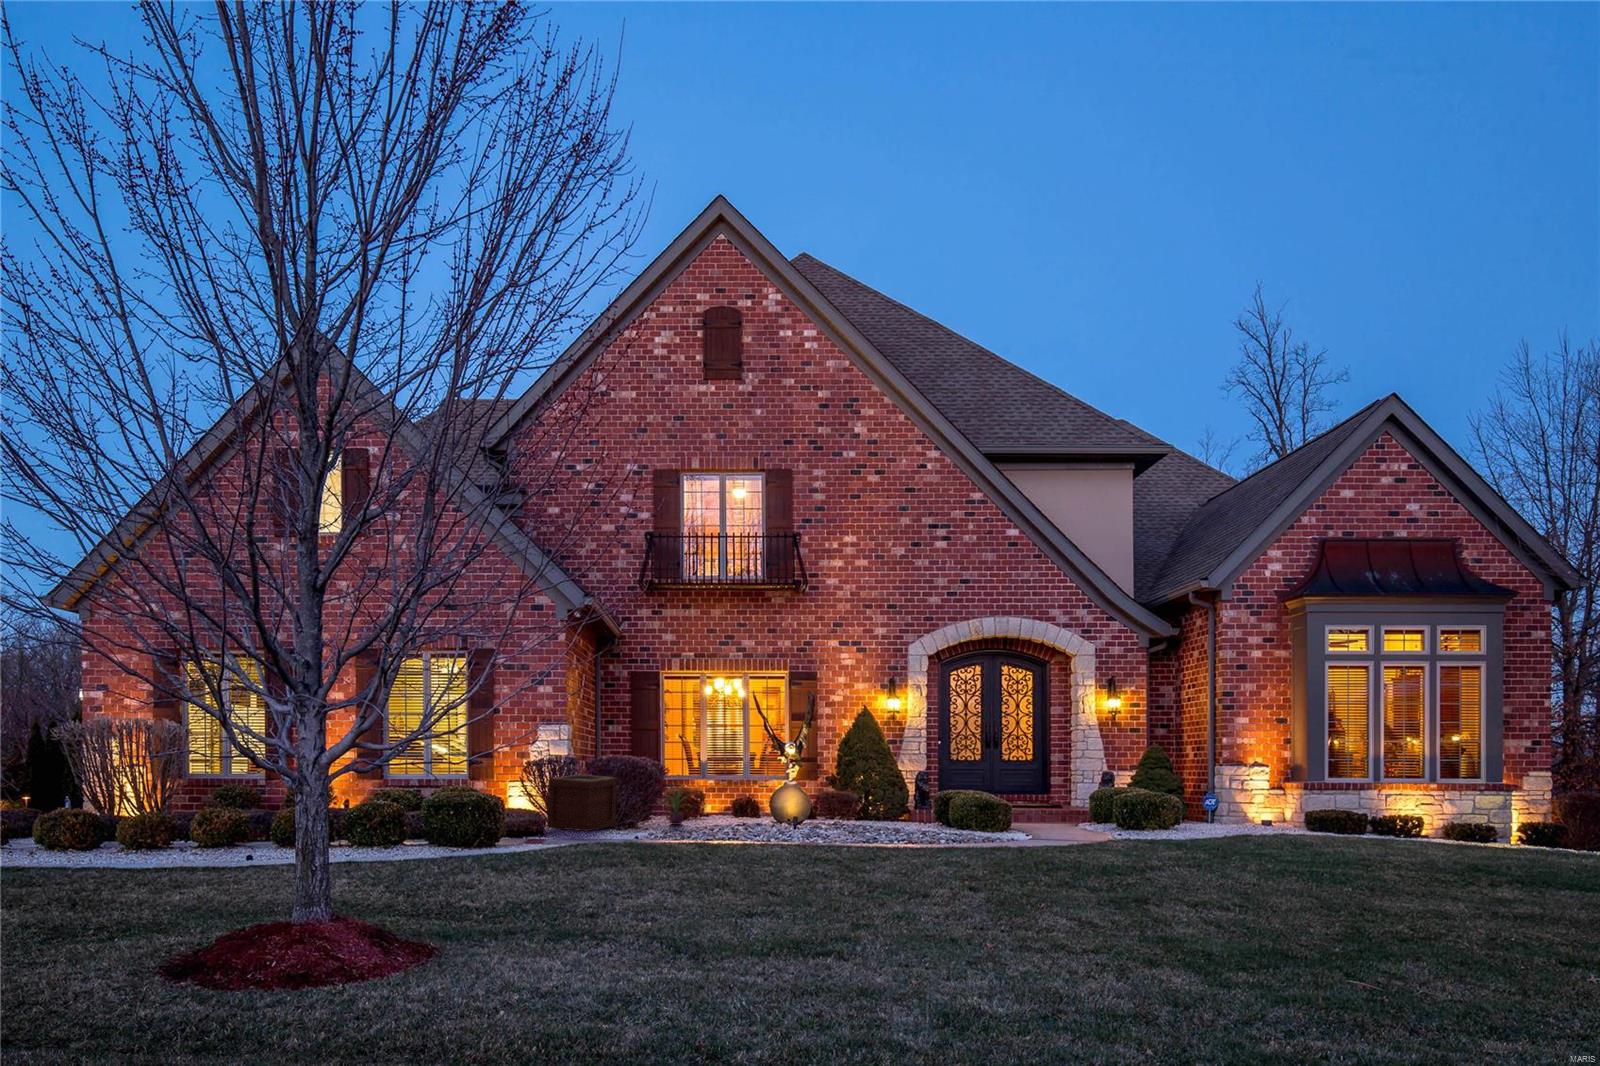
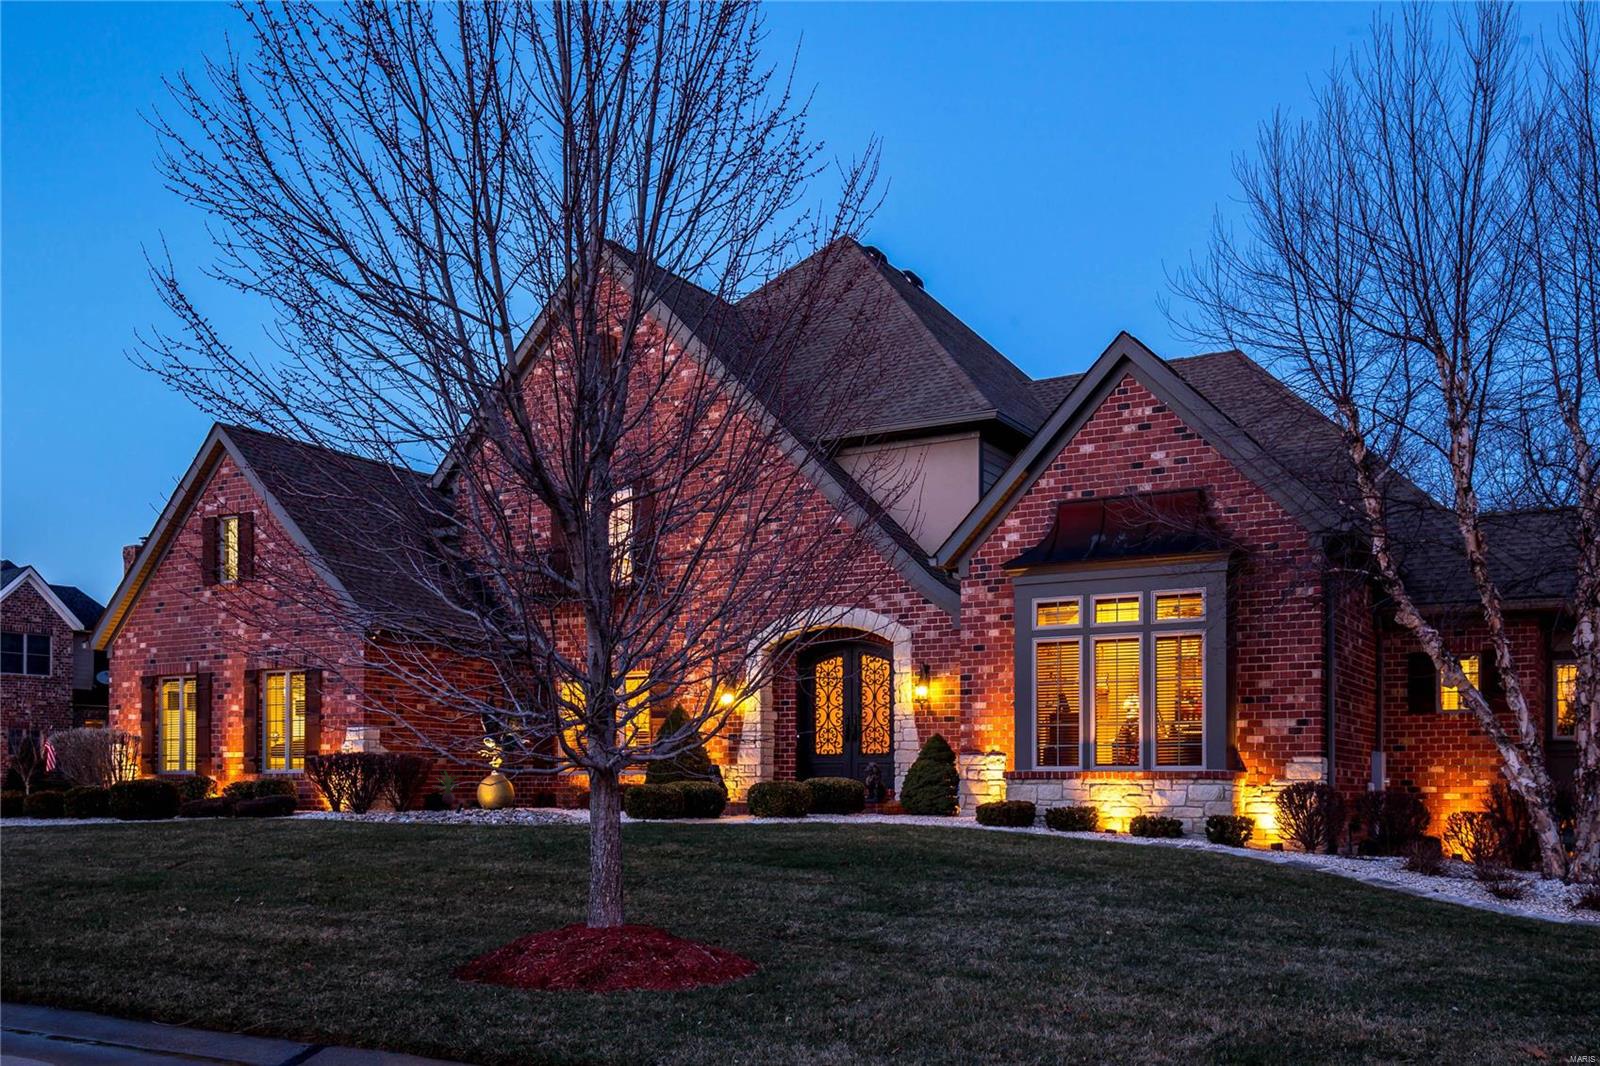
wooden crate: present [547,775,617,831] -> none [349,763,397,806]

